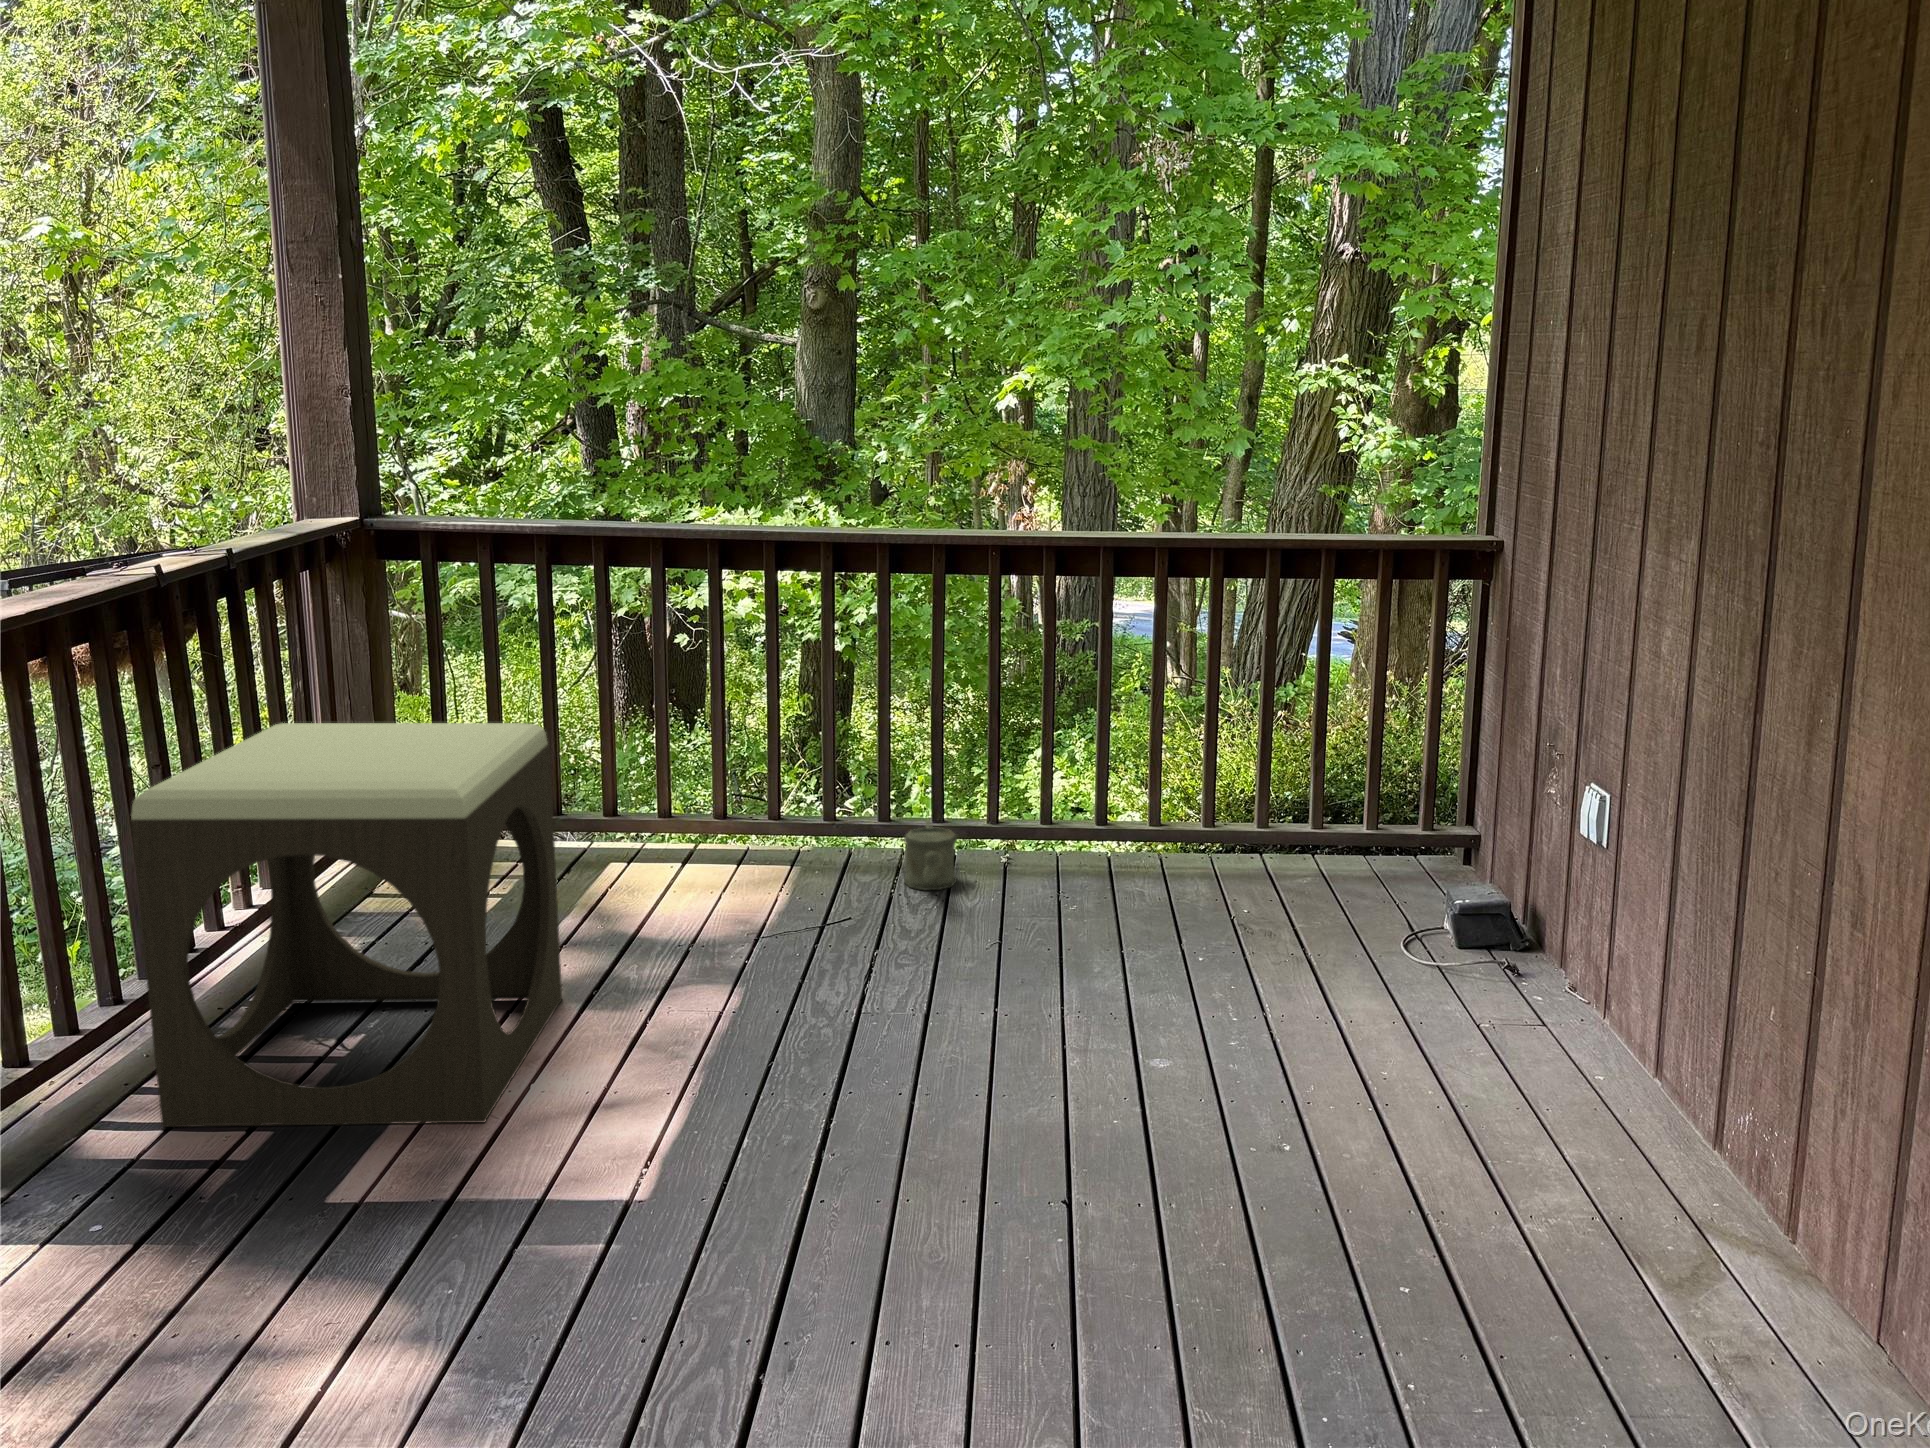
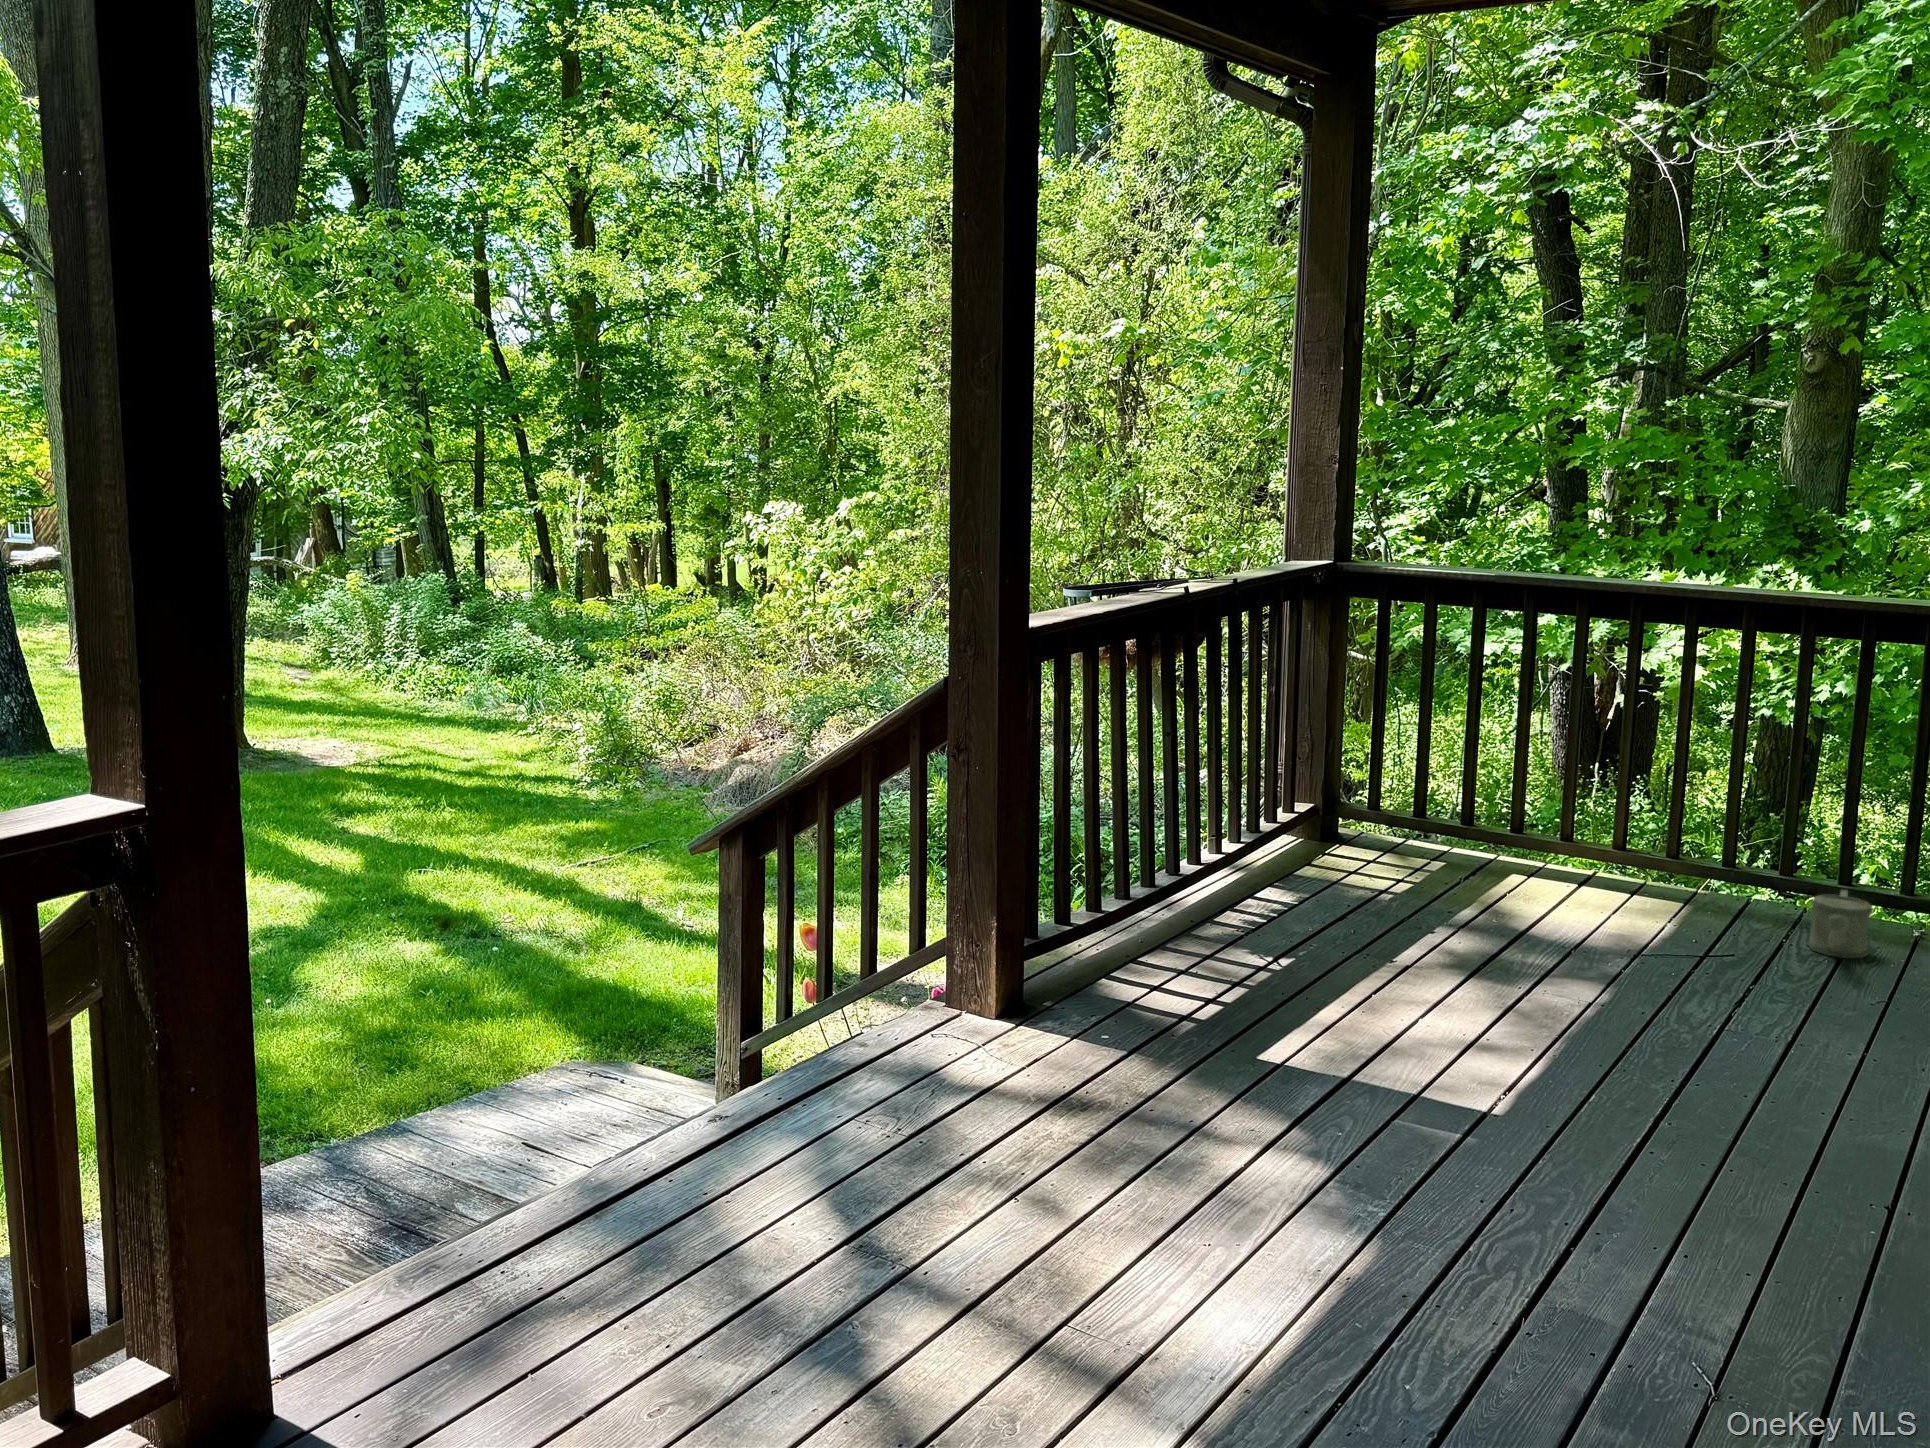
footstool: present [130,723,562,1127] -> none [1150,711,1465,1037]

